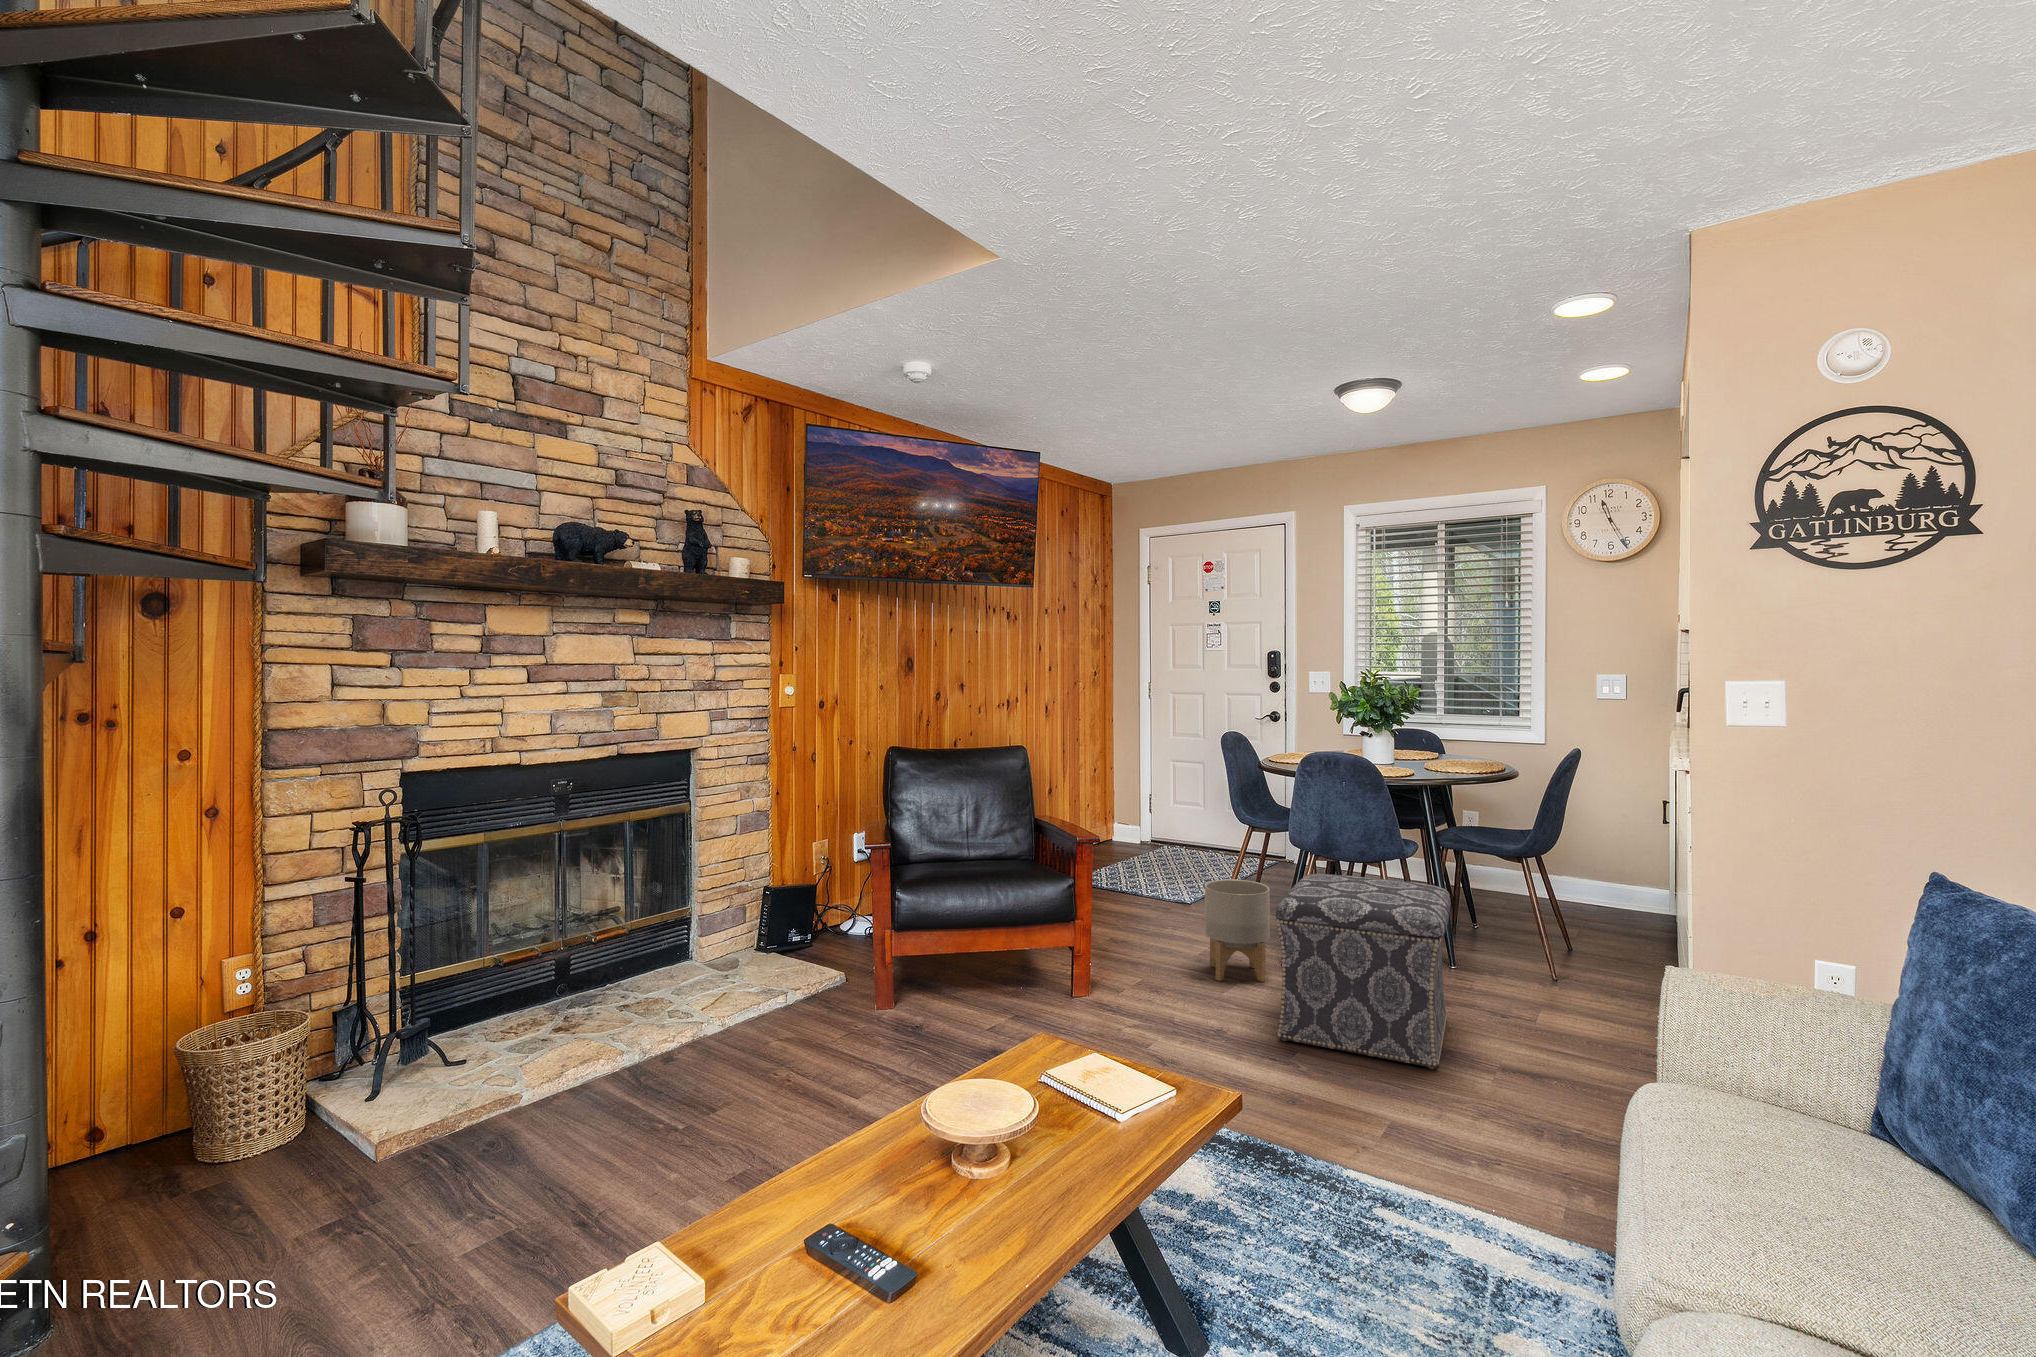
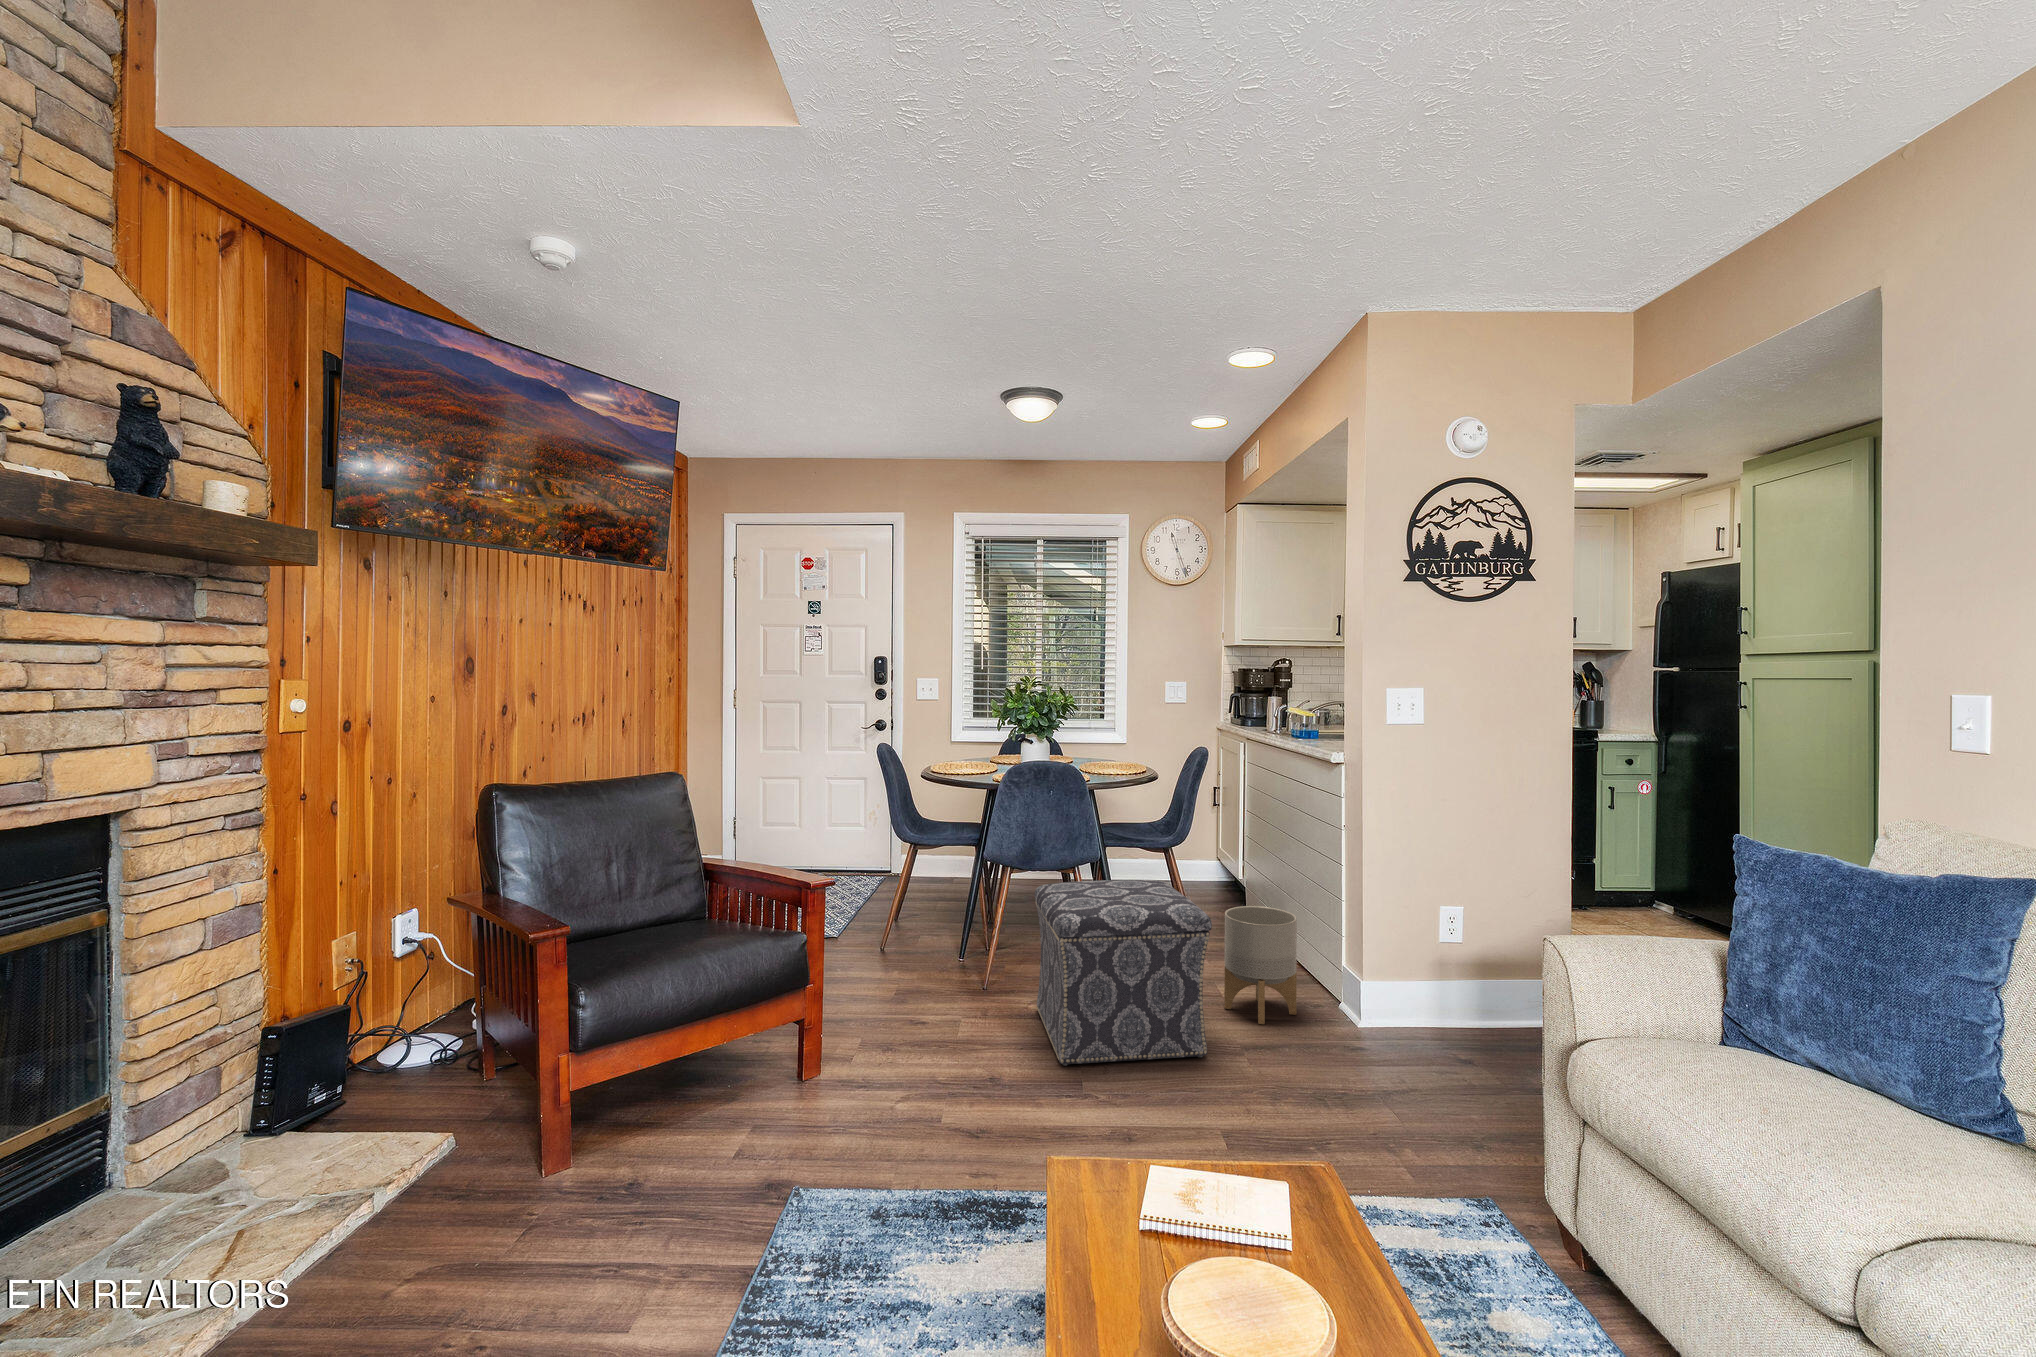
planter: present [1205,879,1270,982] -> present [1224,906,1297,1024]

